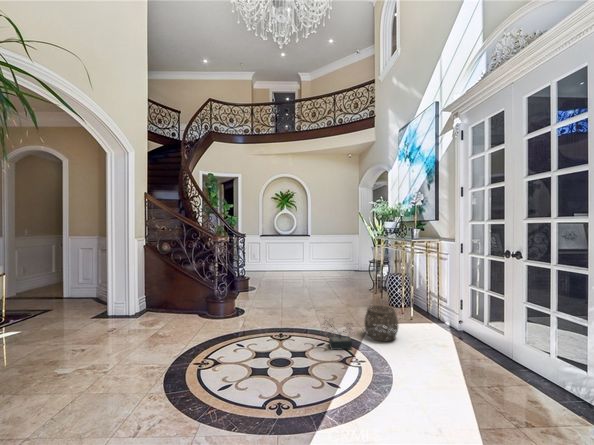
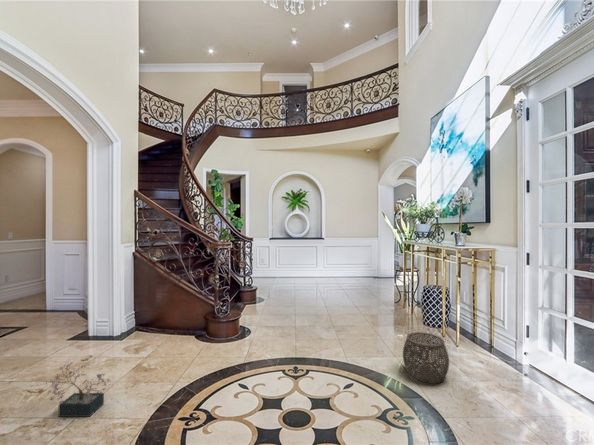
decorative plant: present [323,317,353,350] -> present [46,363,110,417]

